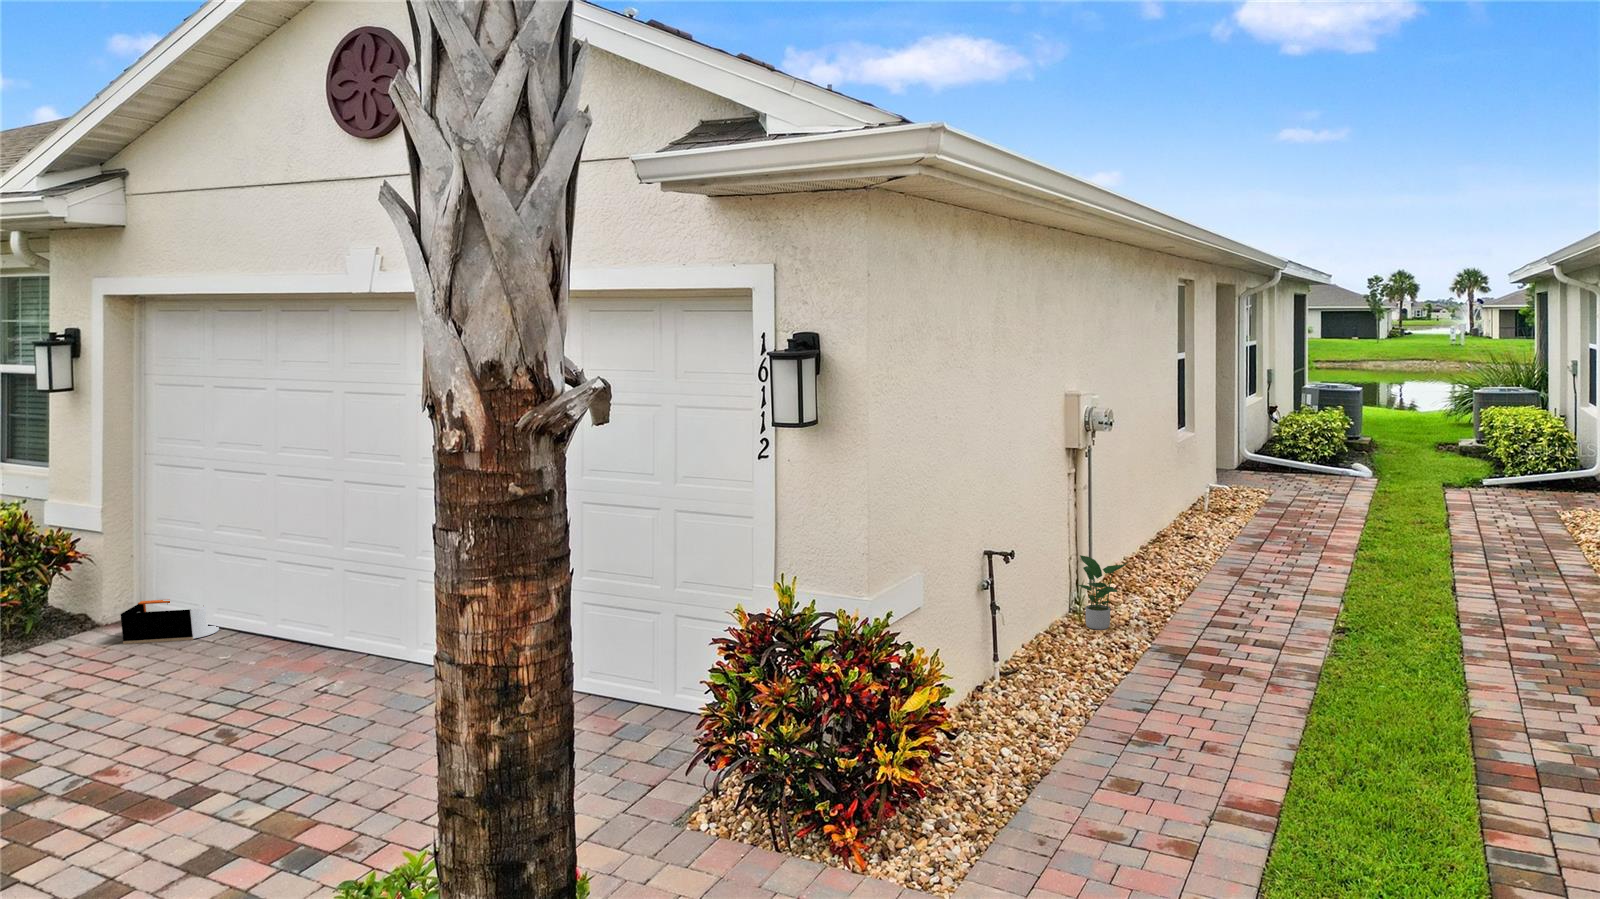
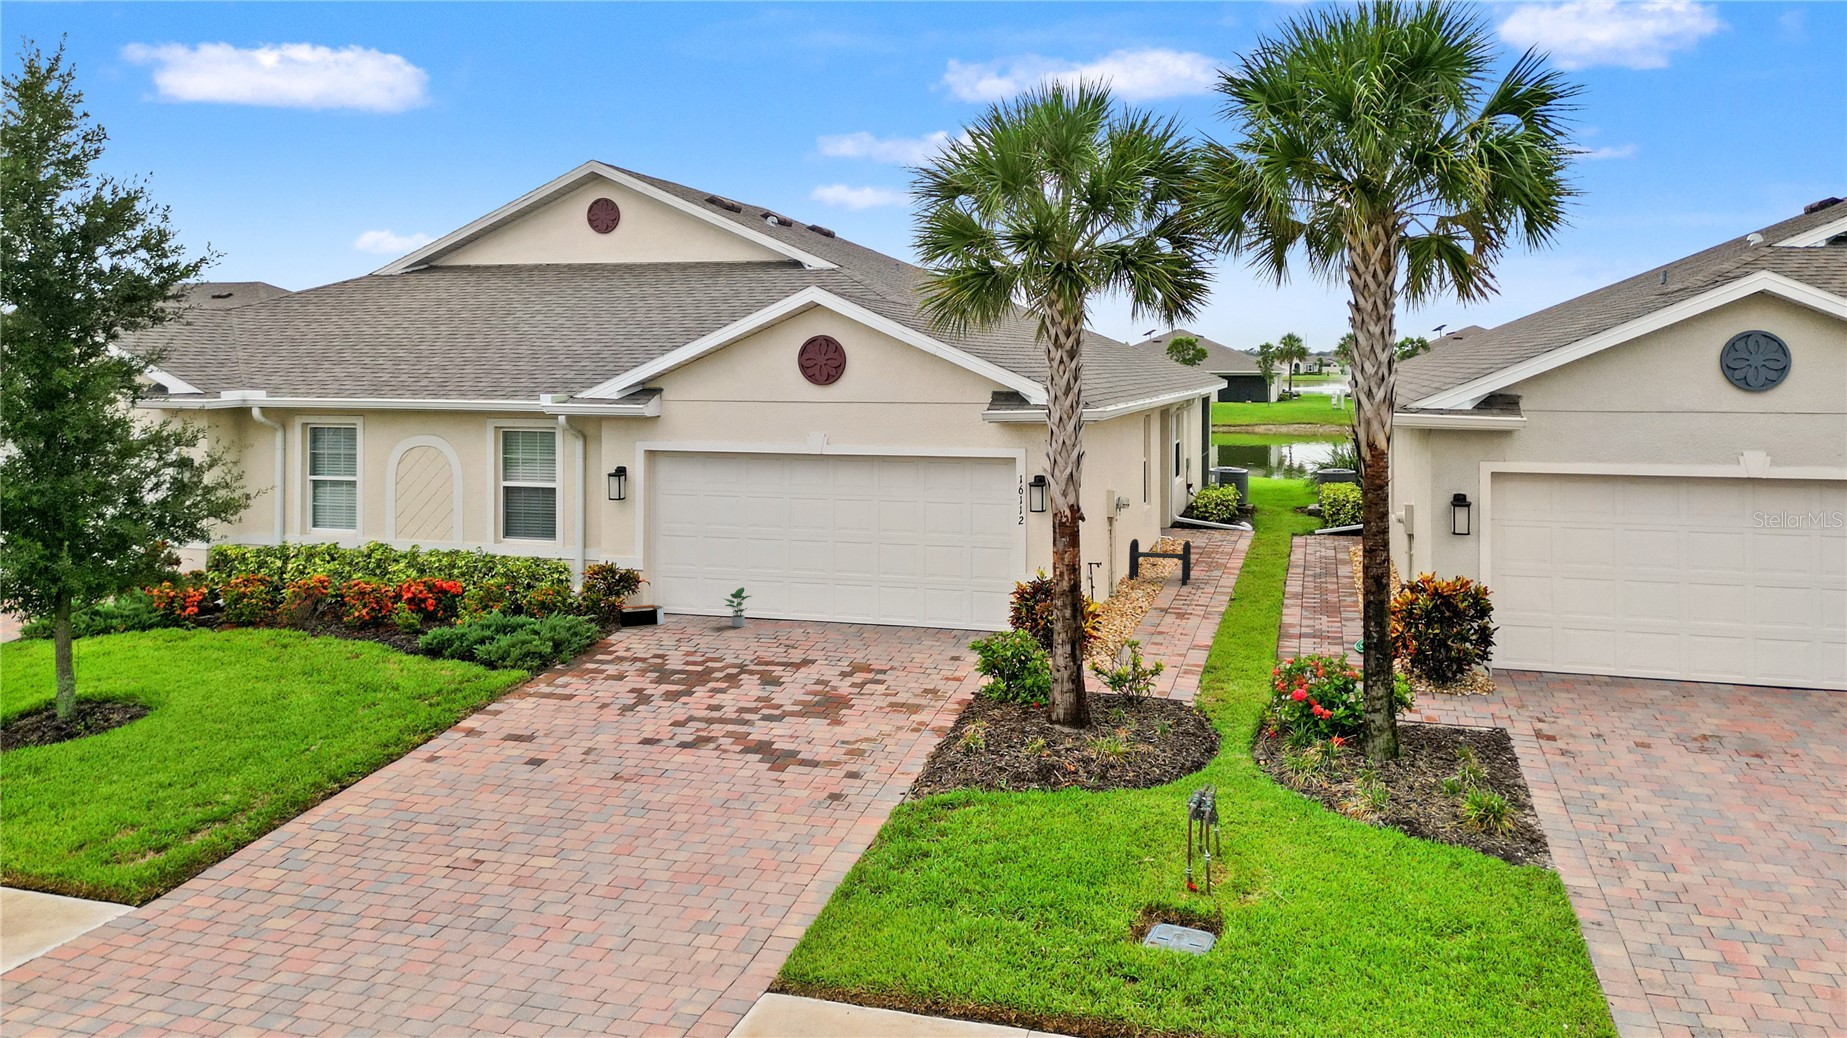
bench: none [1131,493,1255,586] -> present [1129,539,1191,585]
potted plant: present [1079,555,1128,630] -> present [725,588,751,627]

